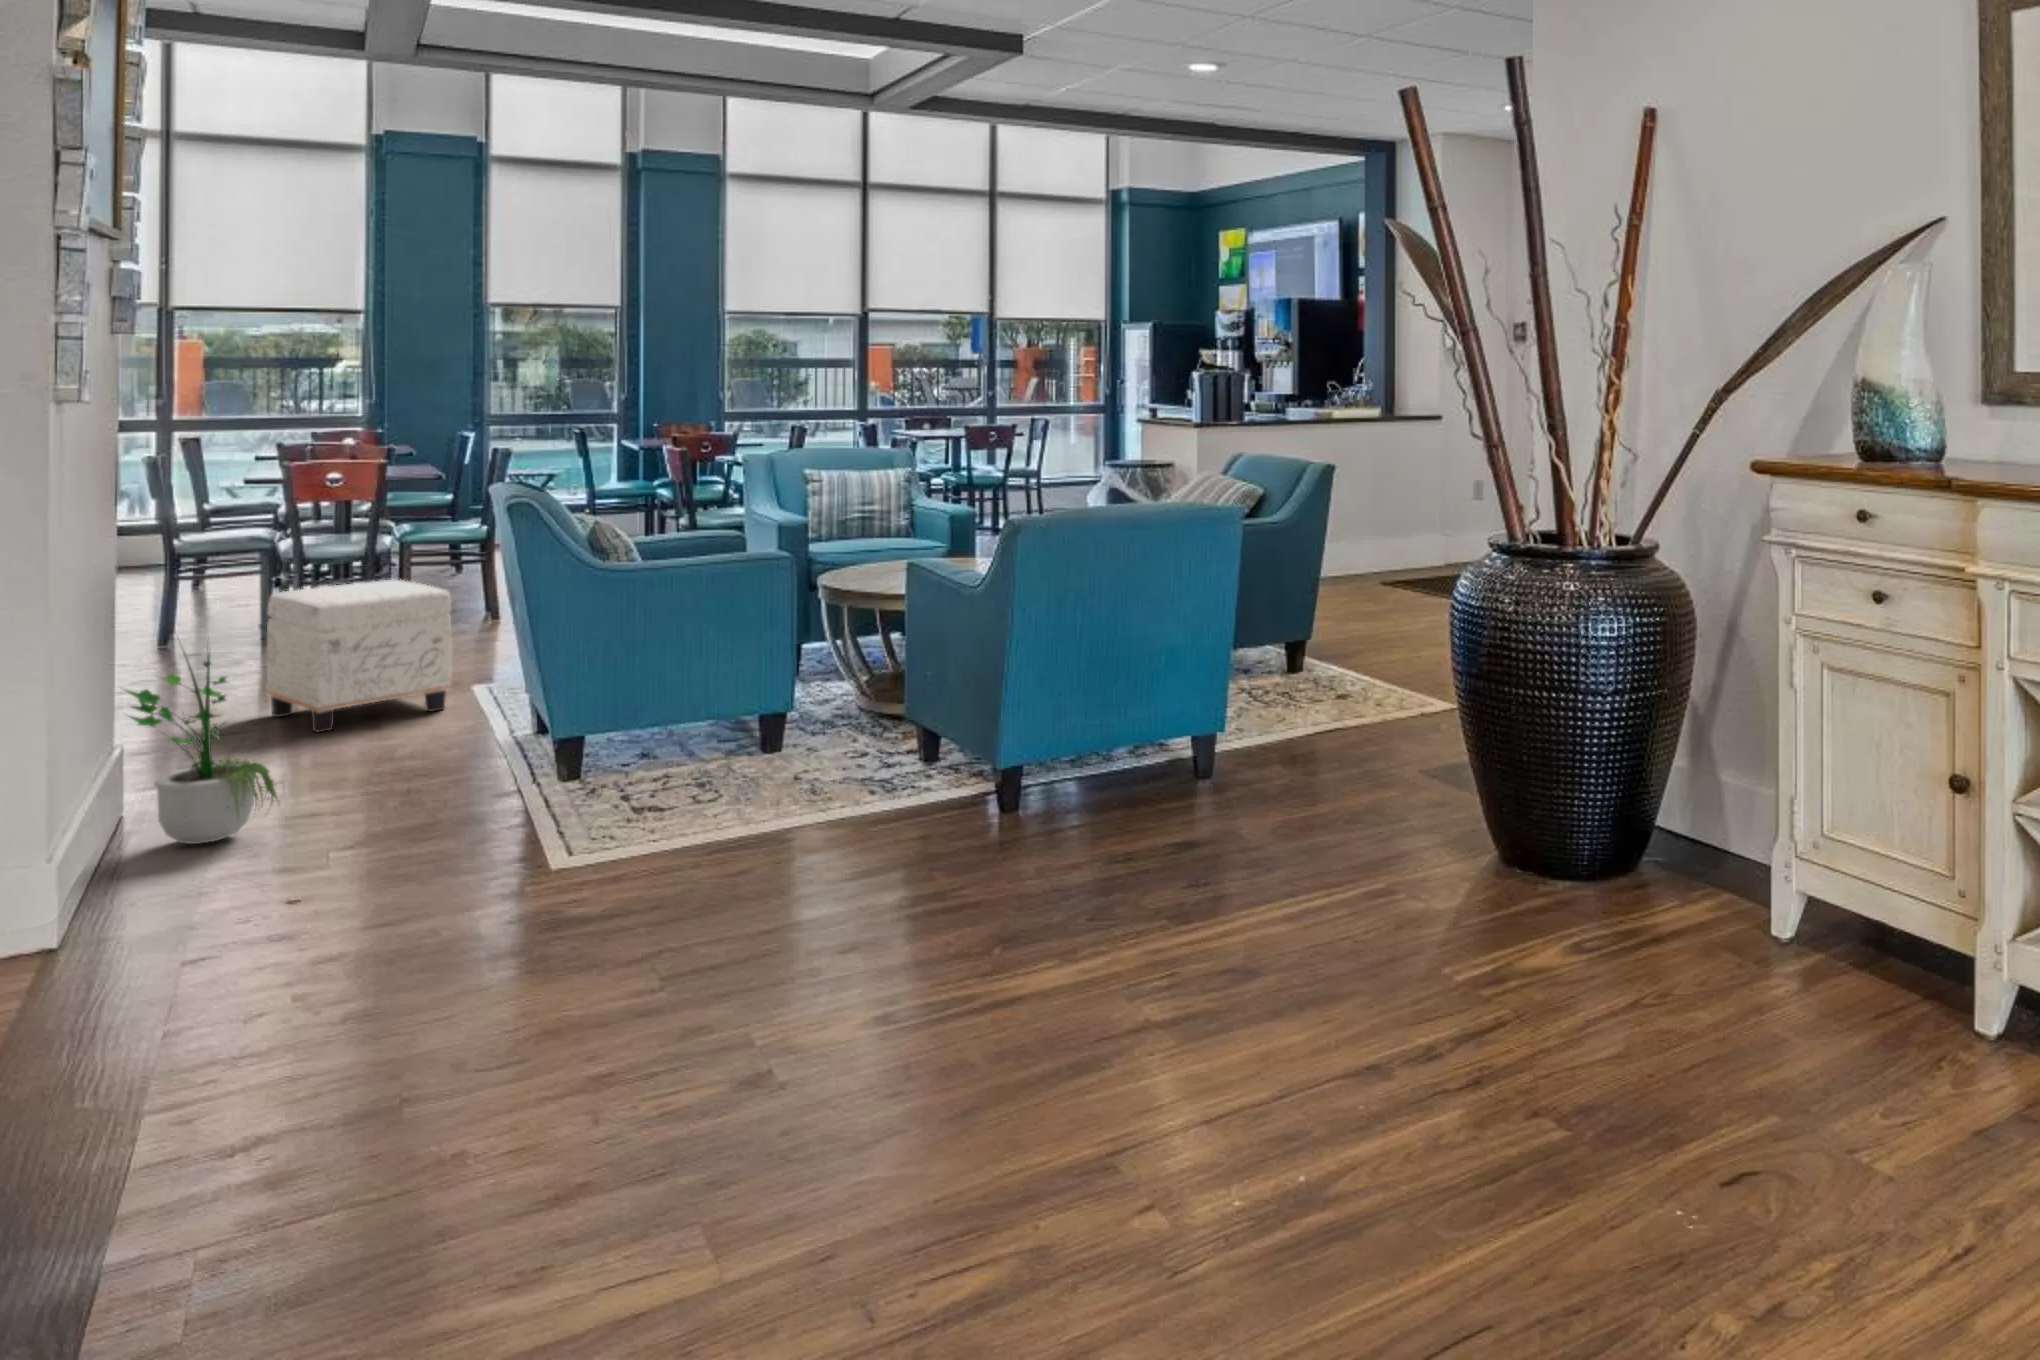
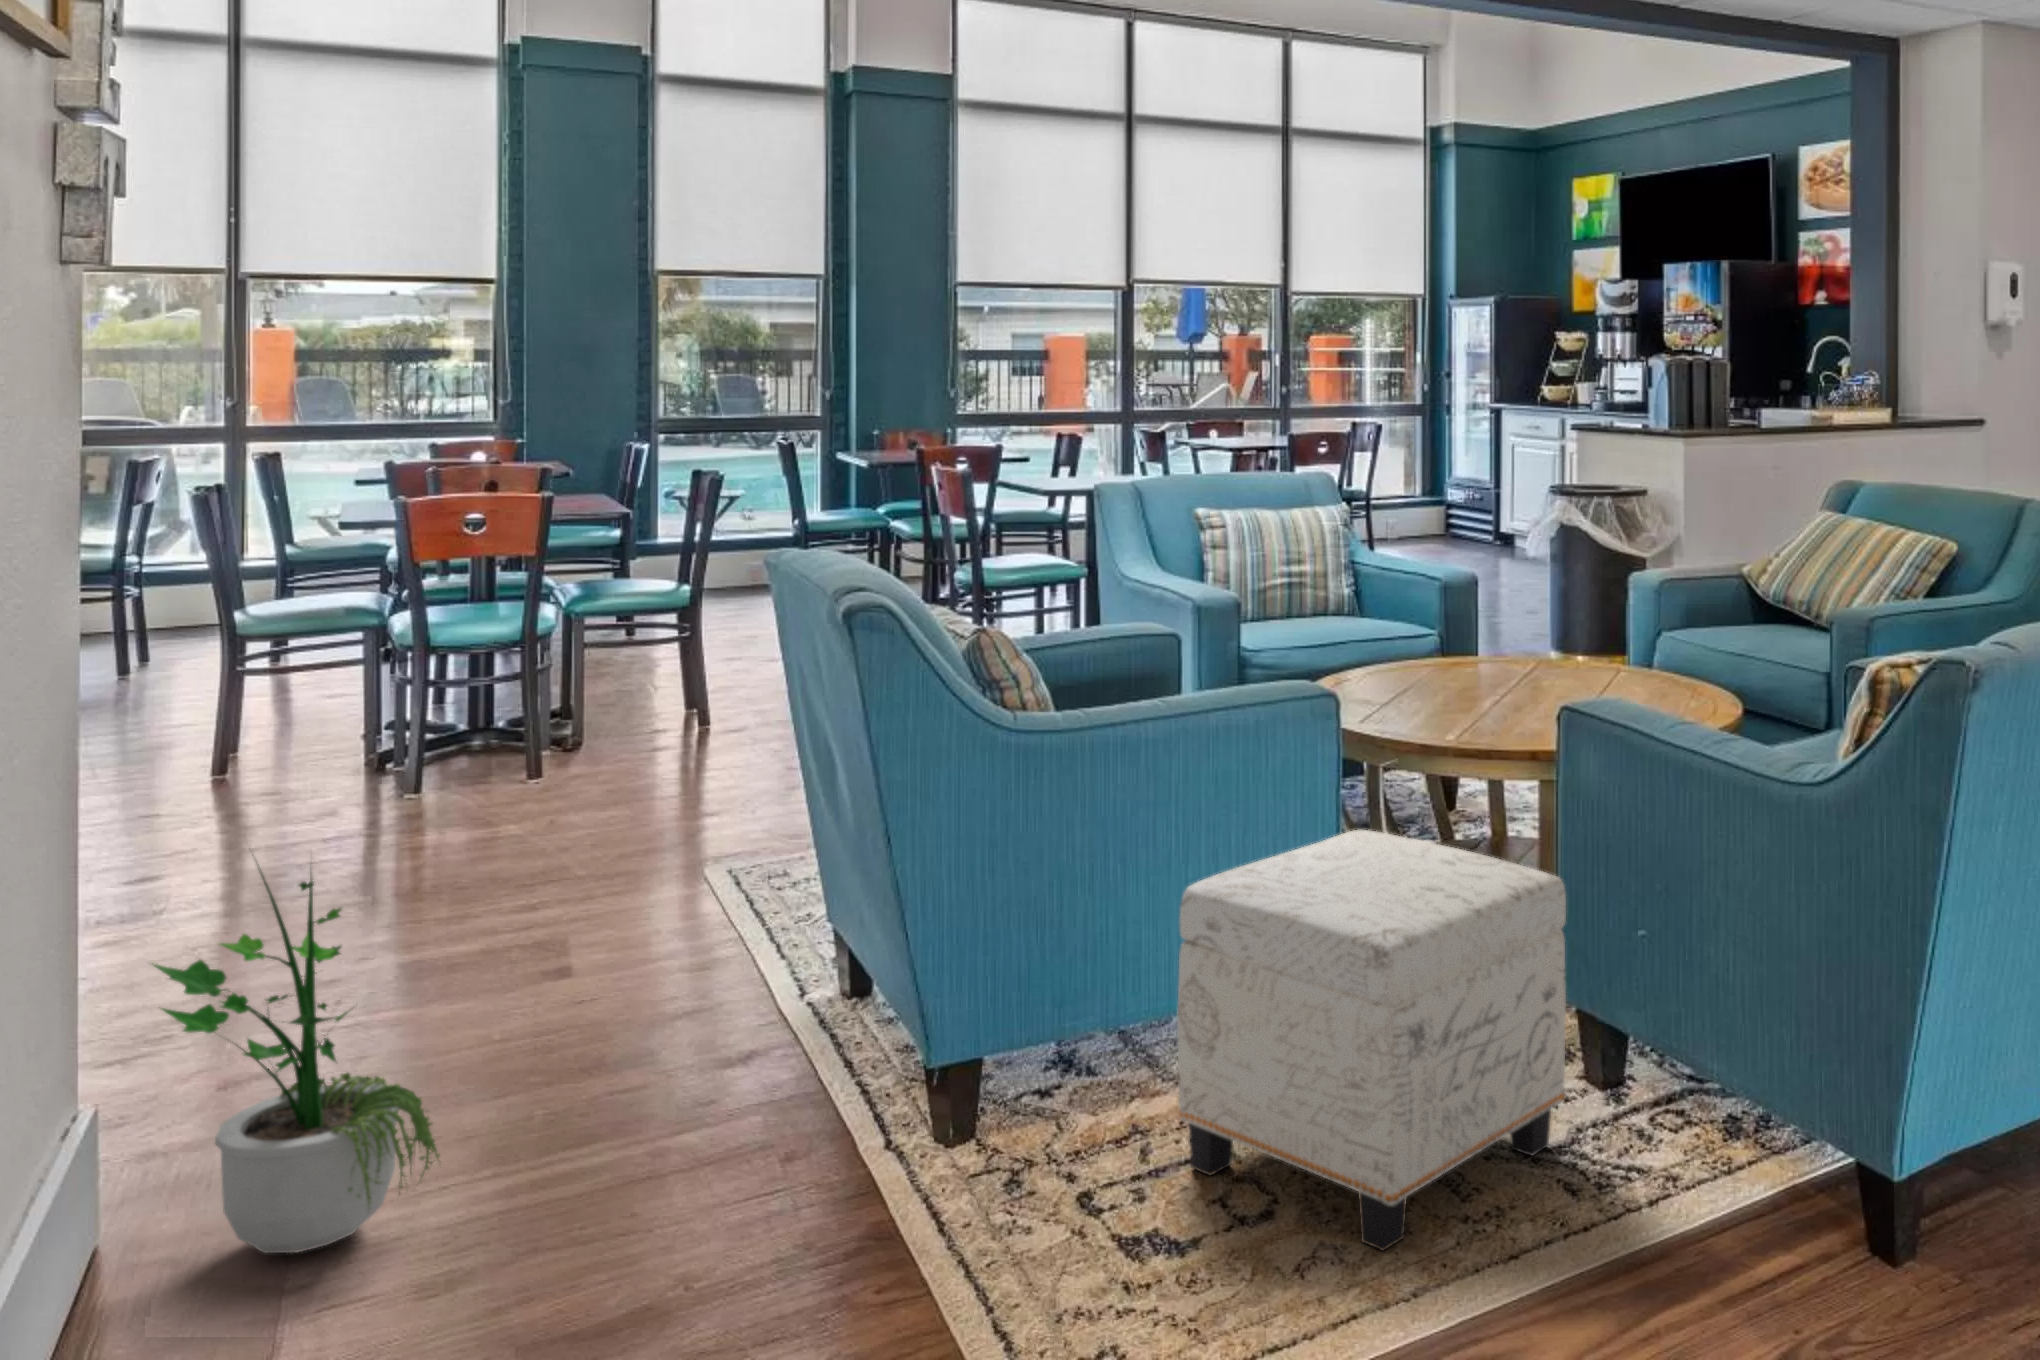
ottoman: present [266,580,452,732] -> present [1177,830,1566,1251]

